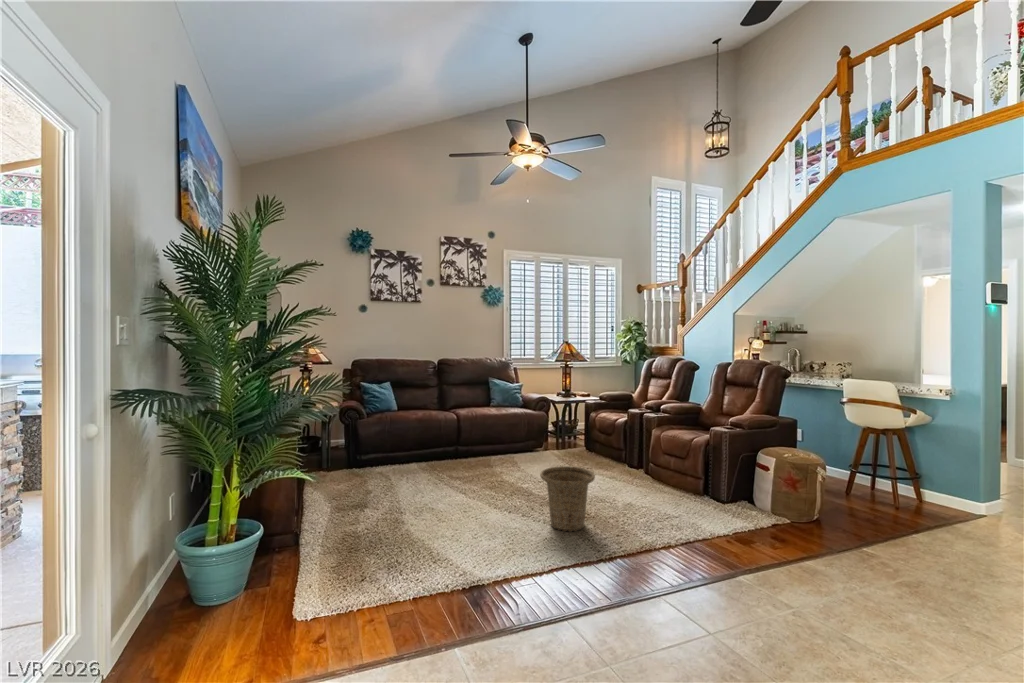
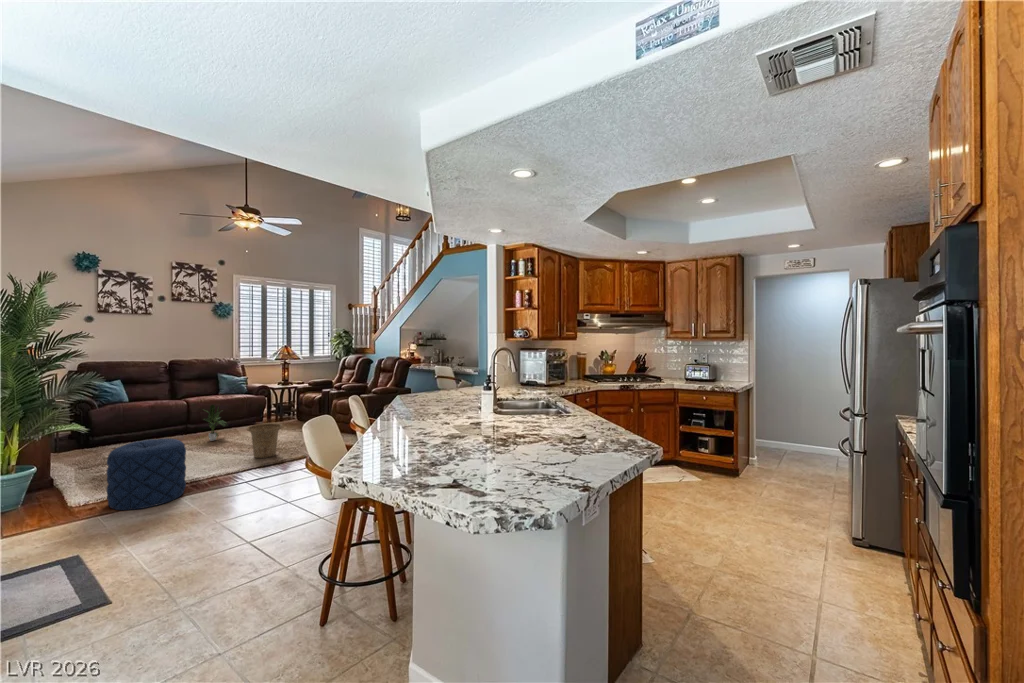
potted plant: none [475,423,507,477] -> present [203,405,228,441]
pouf: none [341,496,459,648] -> present [106,438,186,510]

